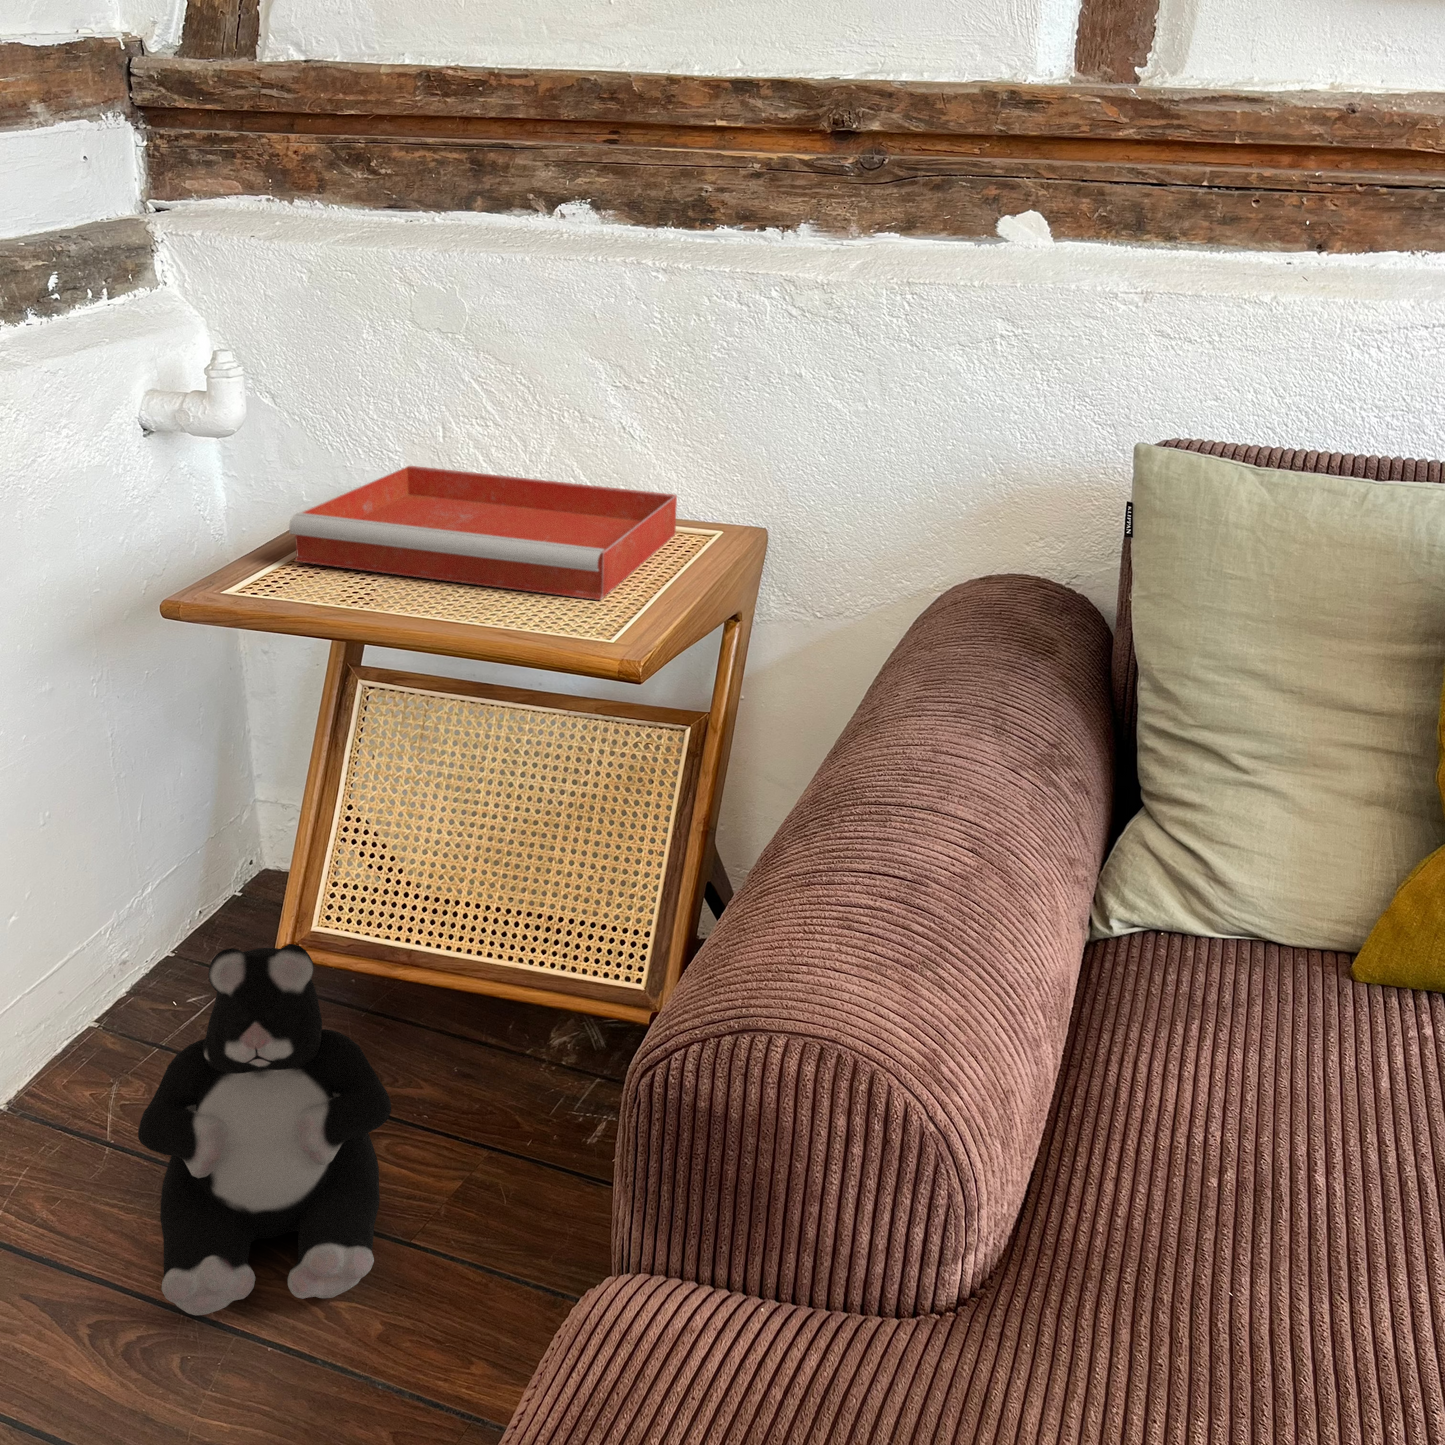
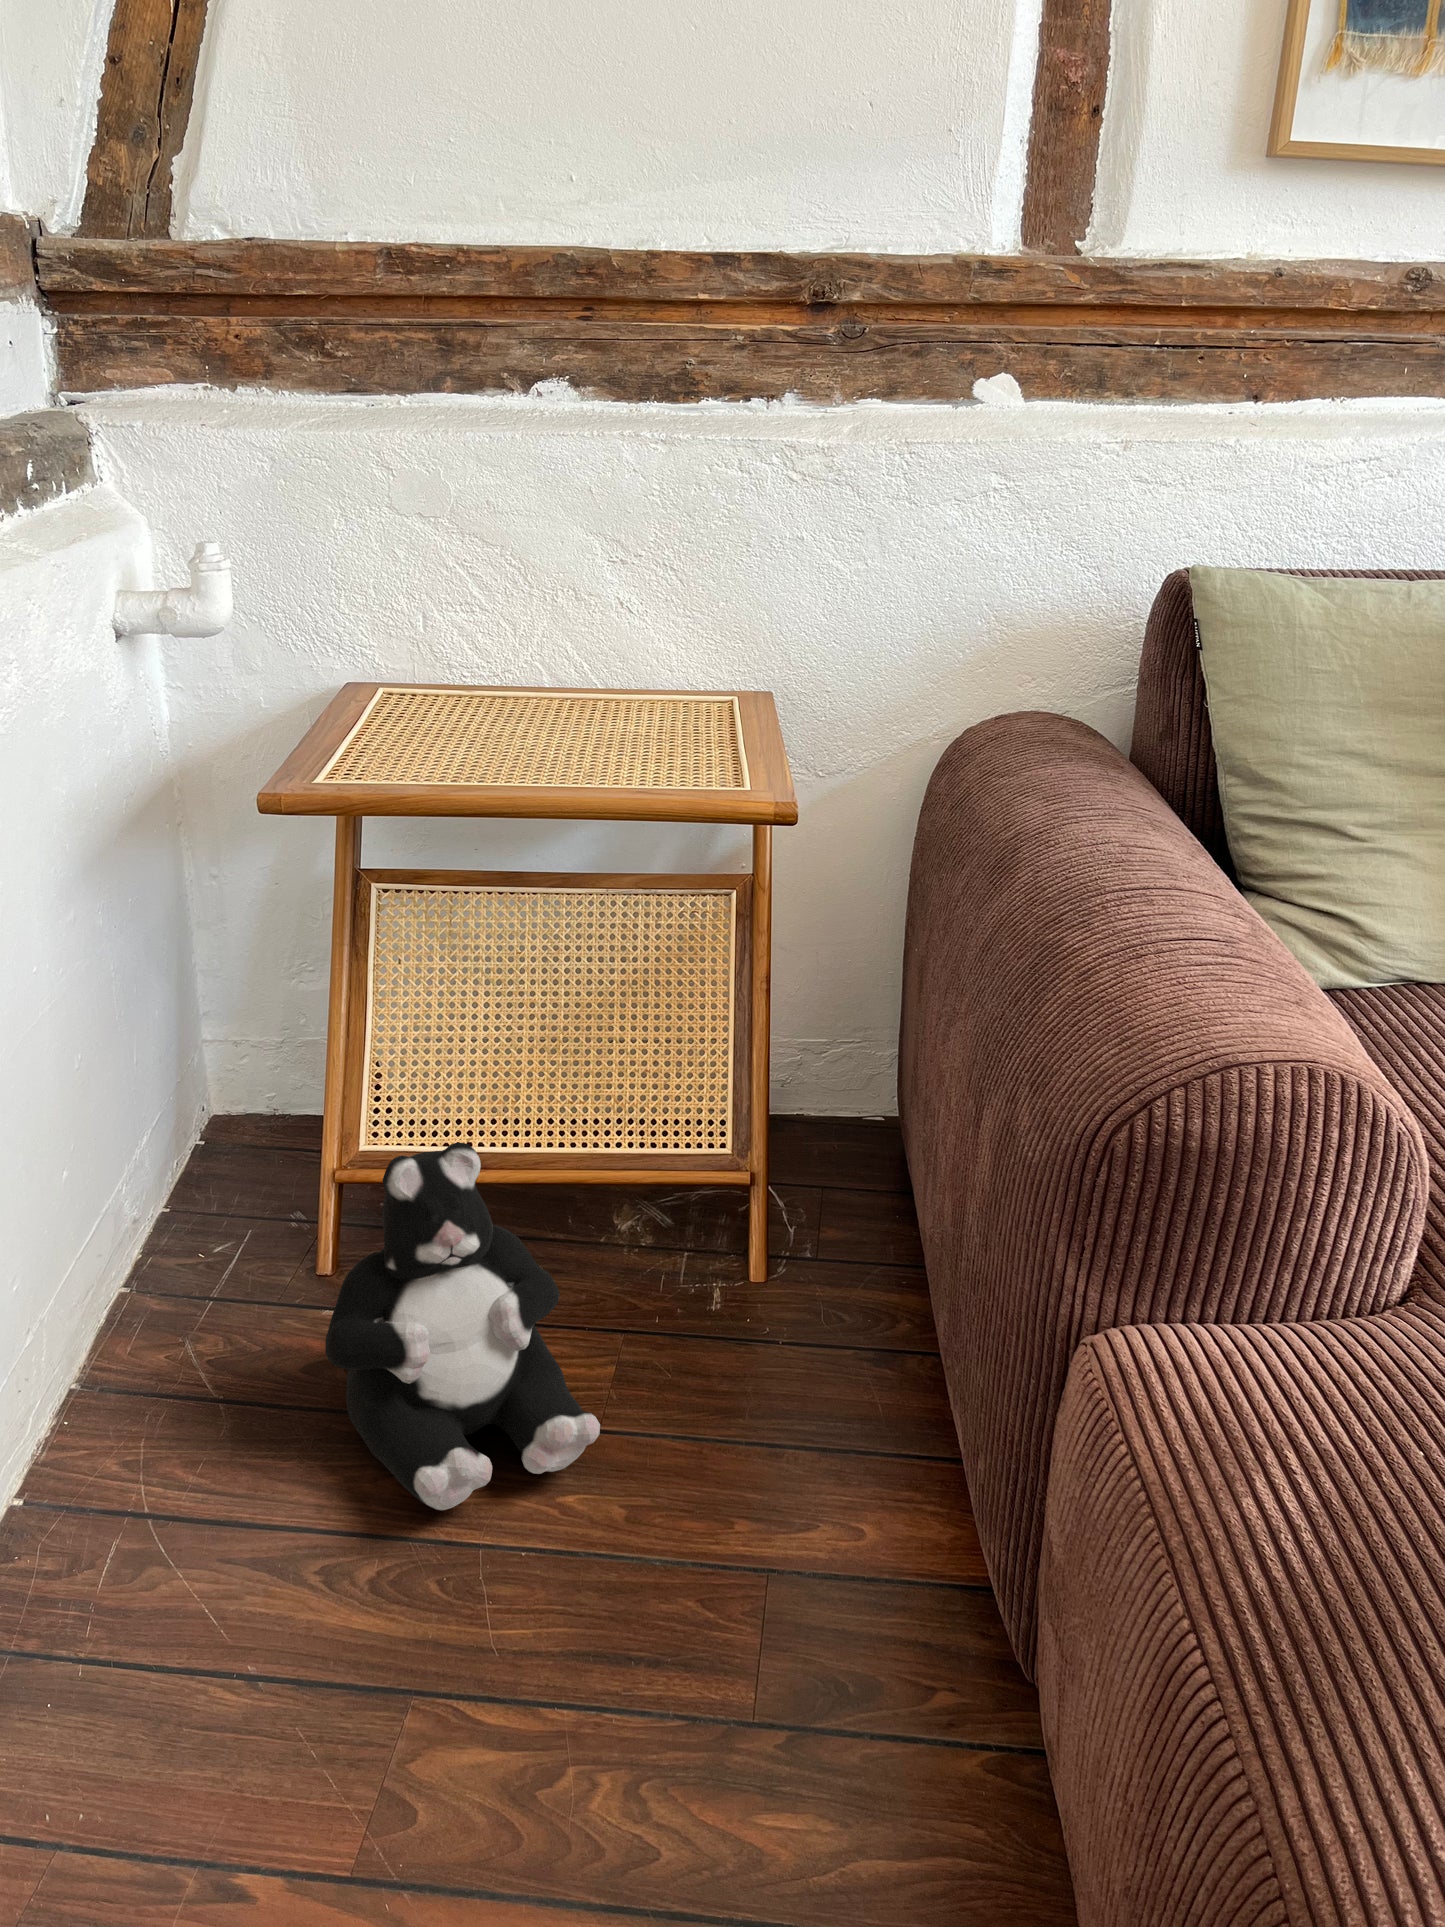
tray: present [289,466,677,600] -> none [369,660,700,771]

